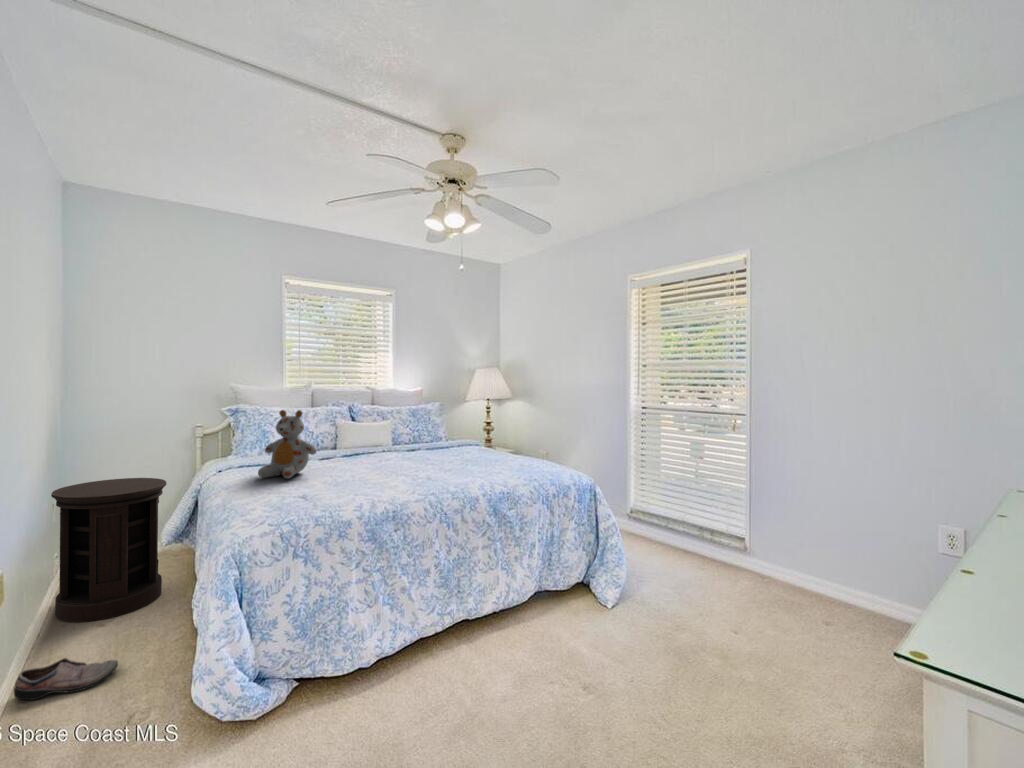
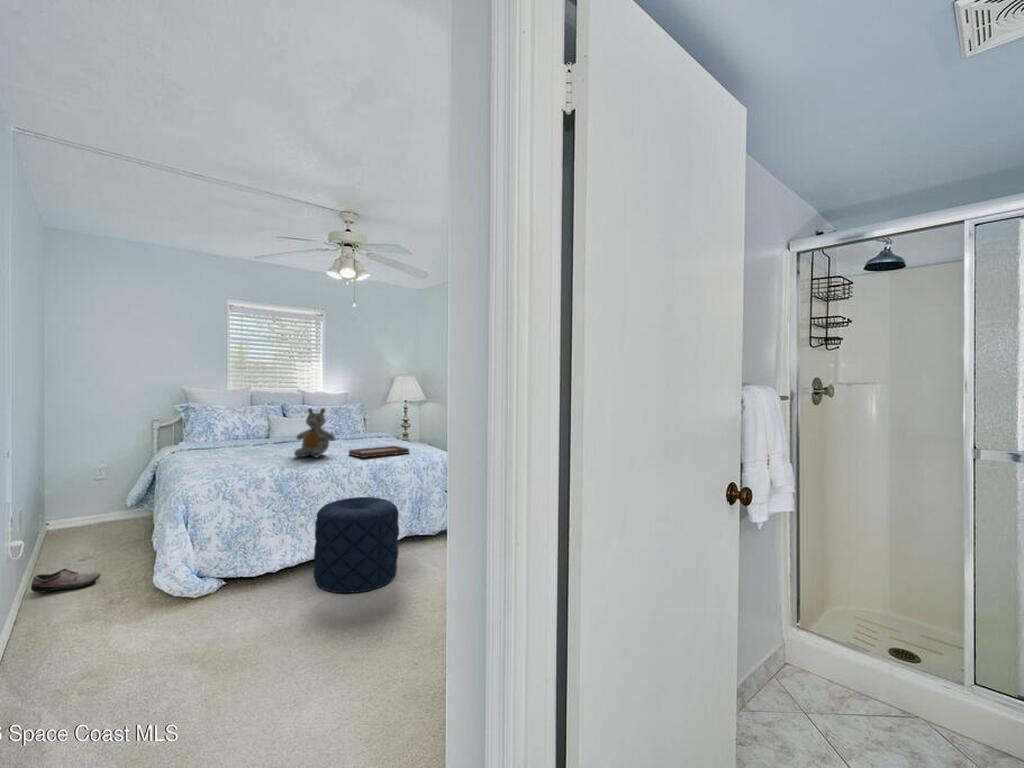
stuffed bear: present [258,410,316,479] -> present [294,408,335,457]
tray: none [452,450,531,483] -> present [349,436,409,458]
side table: present [51,478,167,622] -> none [46,457,133,558]
pouf: none [427,546,552,712] -> present [313,497,399,593]

